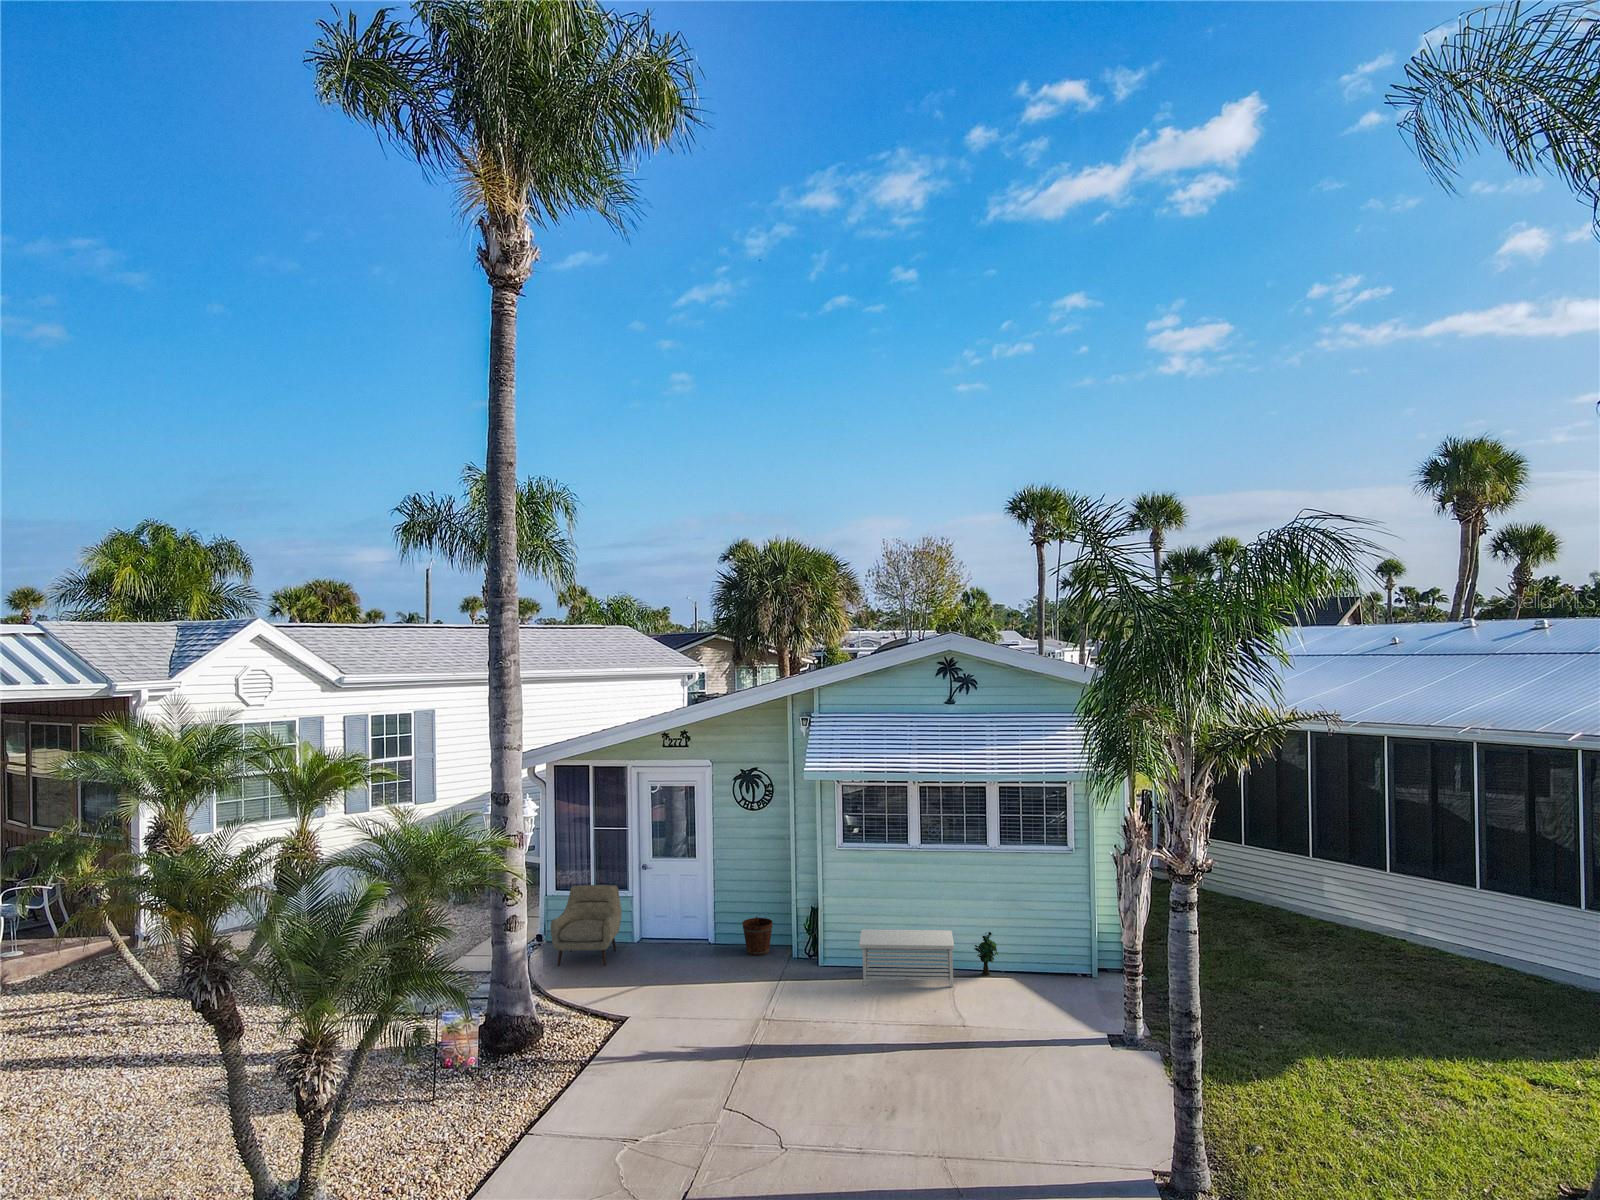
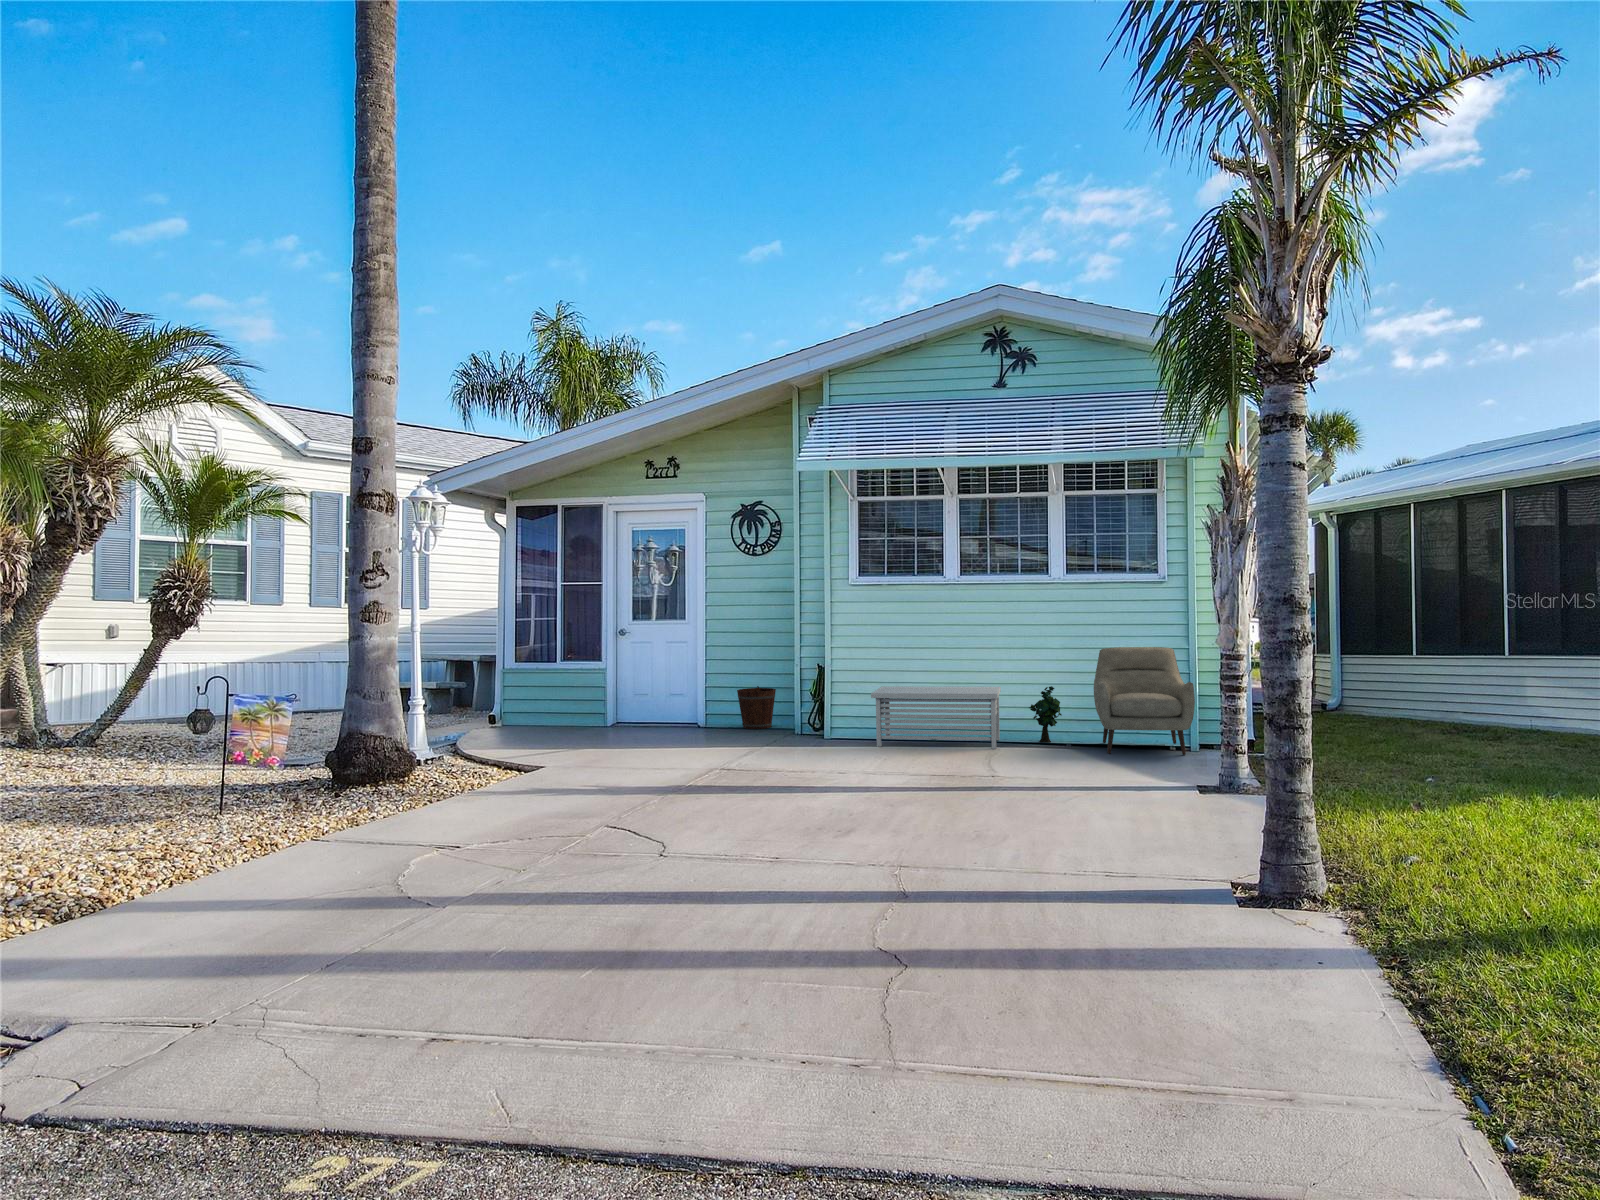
chair: present [551,885,621,966] -> present [1094,647,1195,755]

